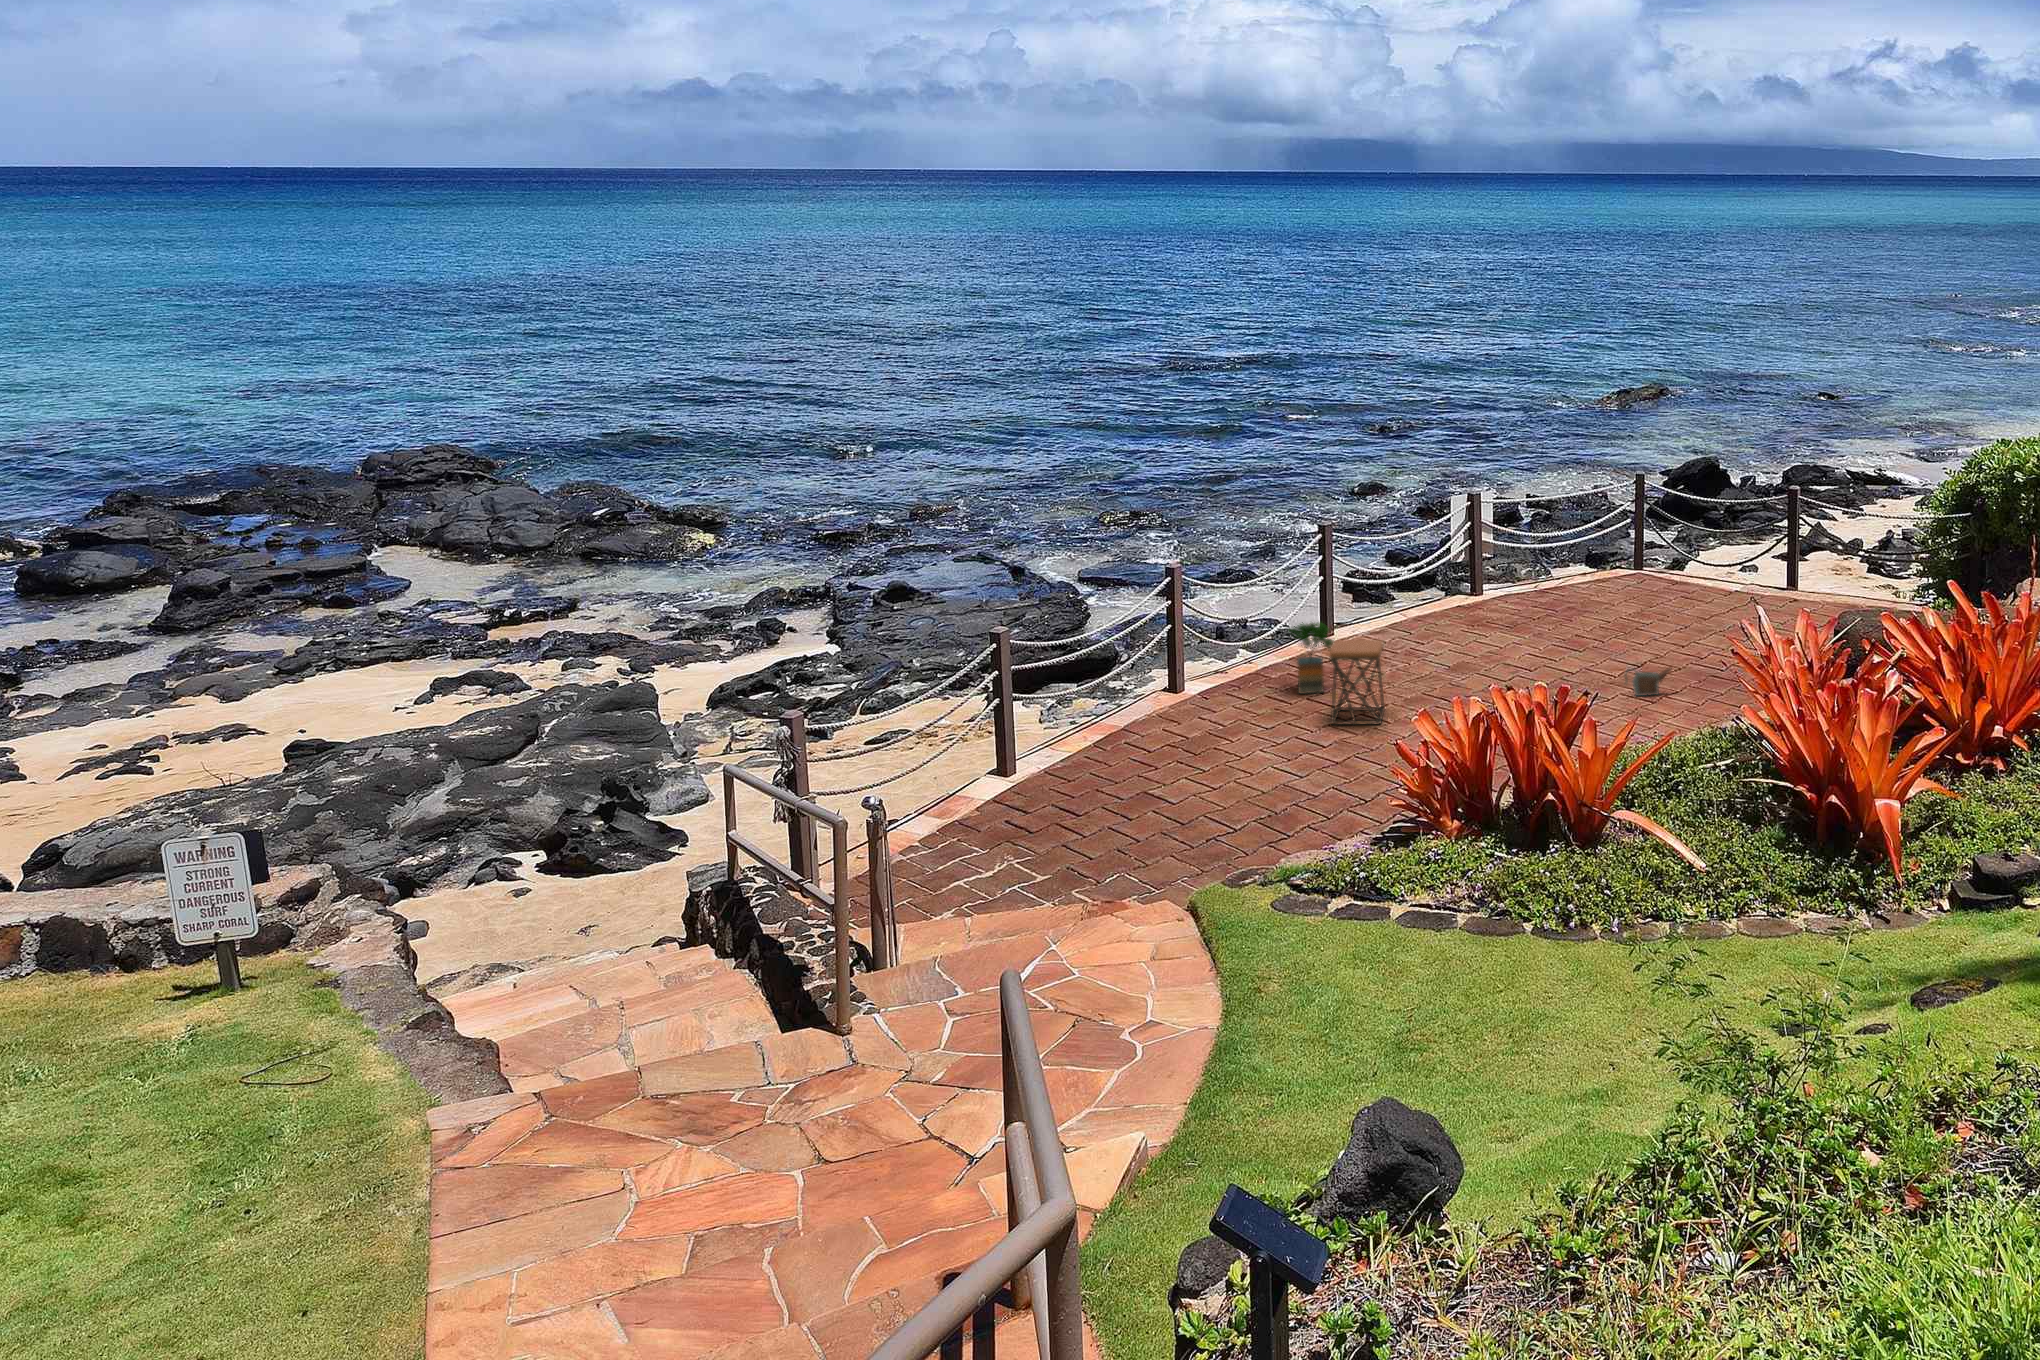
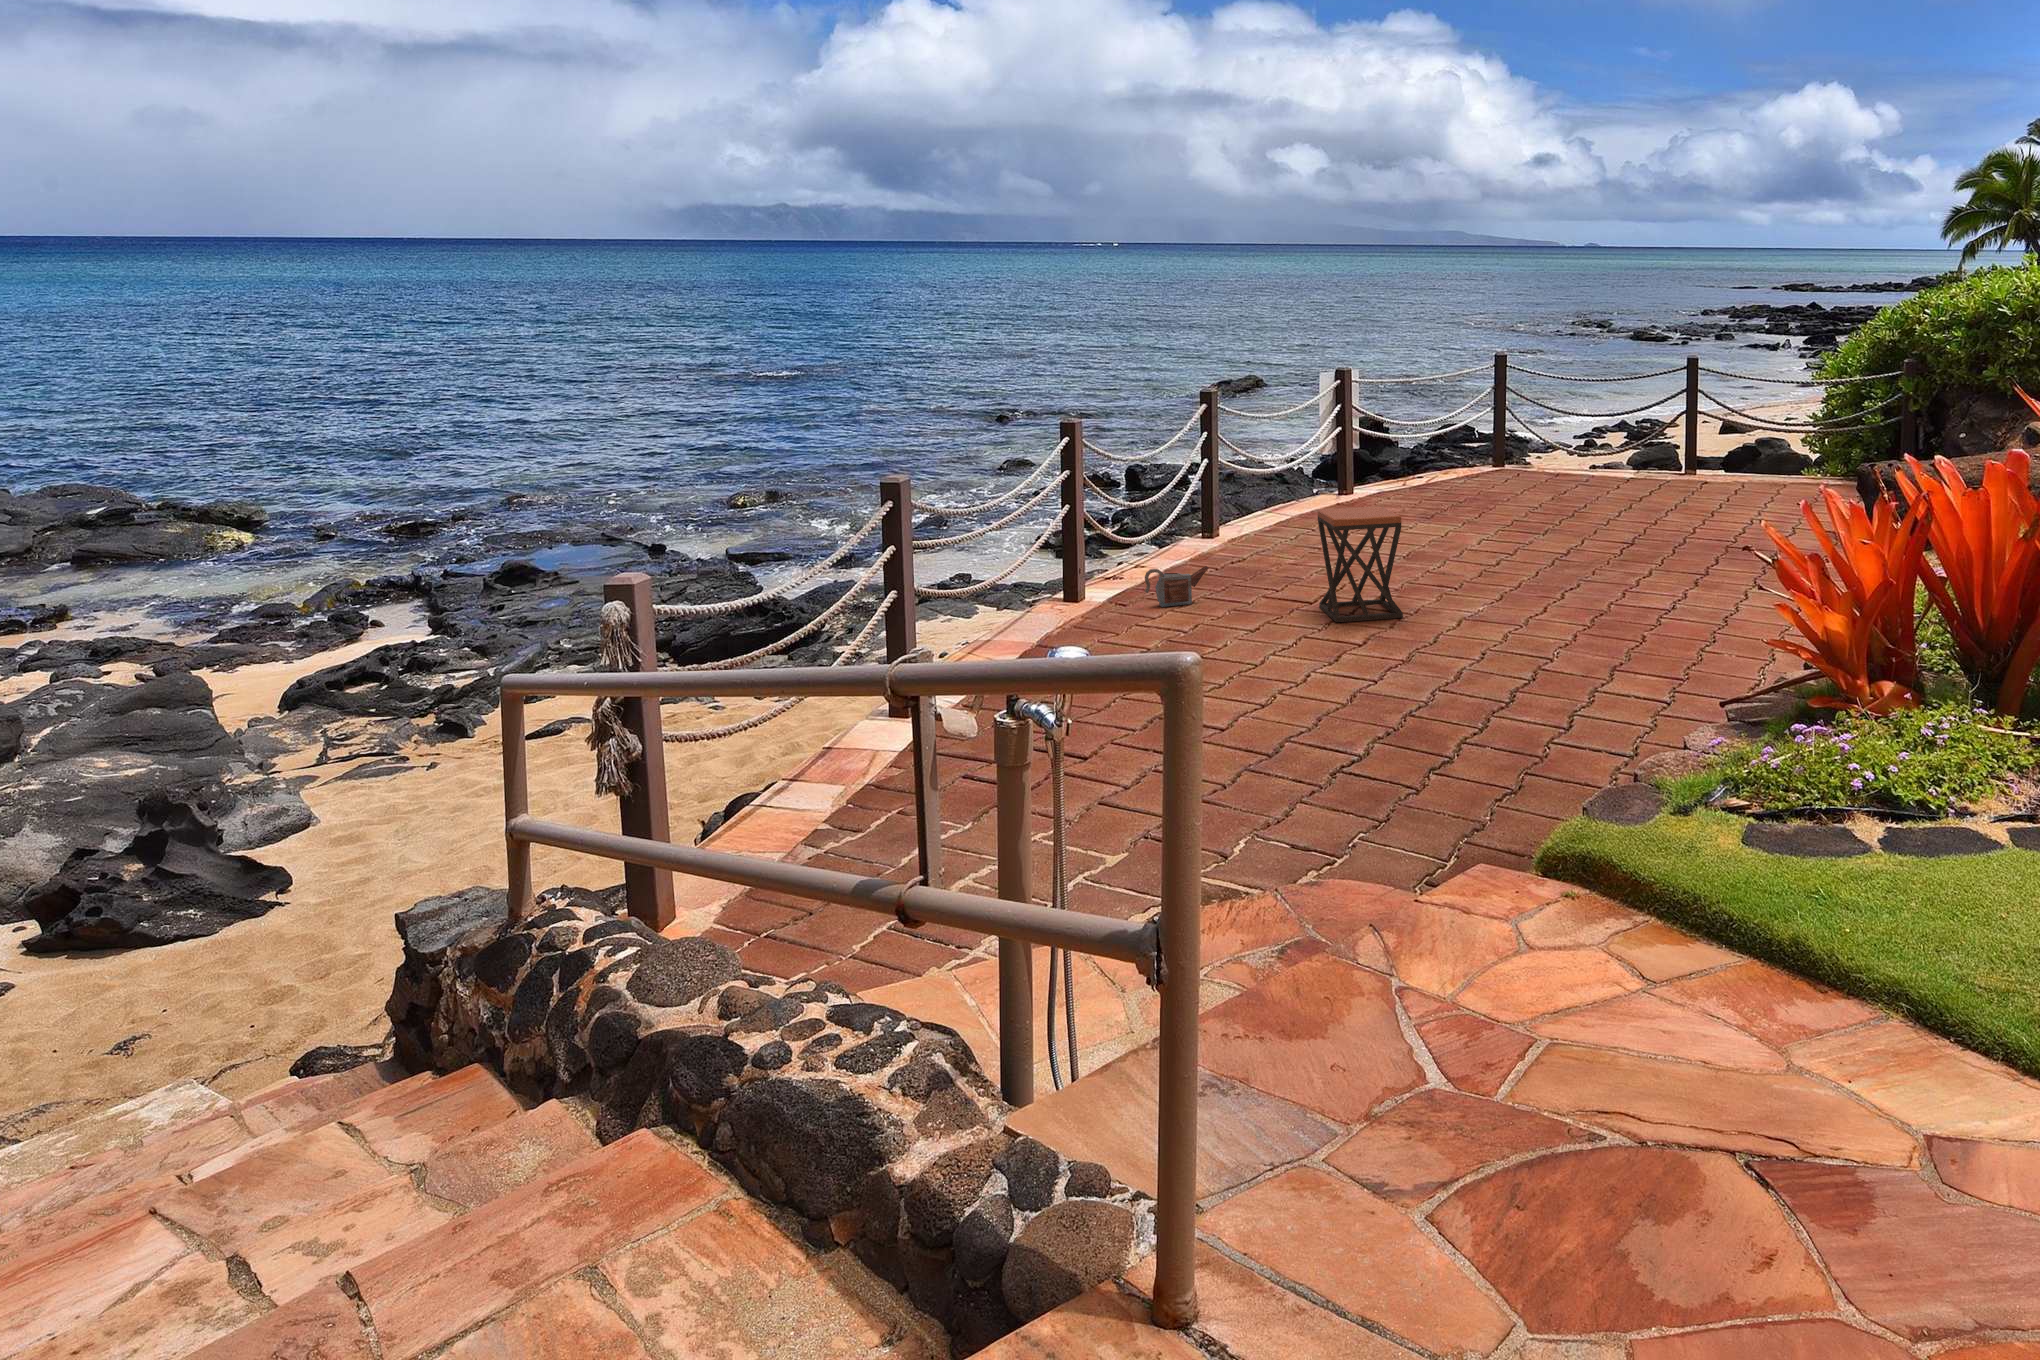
potted tree: present [1289,622,1334,694] -> none [1224,496,1292,594]
watering can: present [1625,668,1672,696] -> present [1145,566,1209,607]

